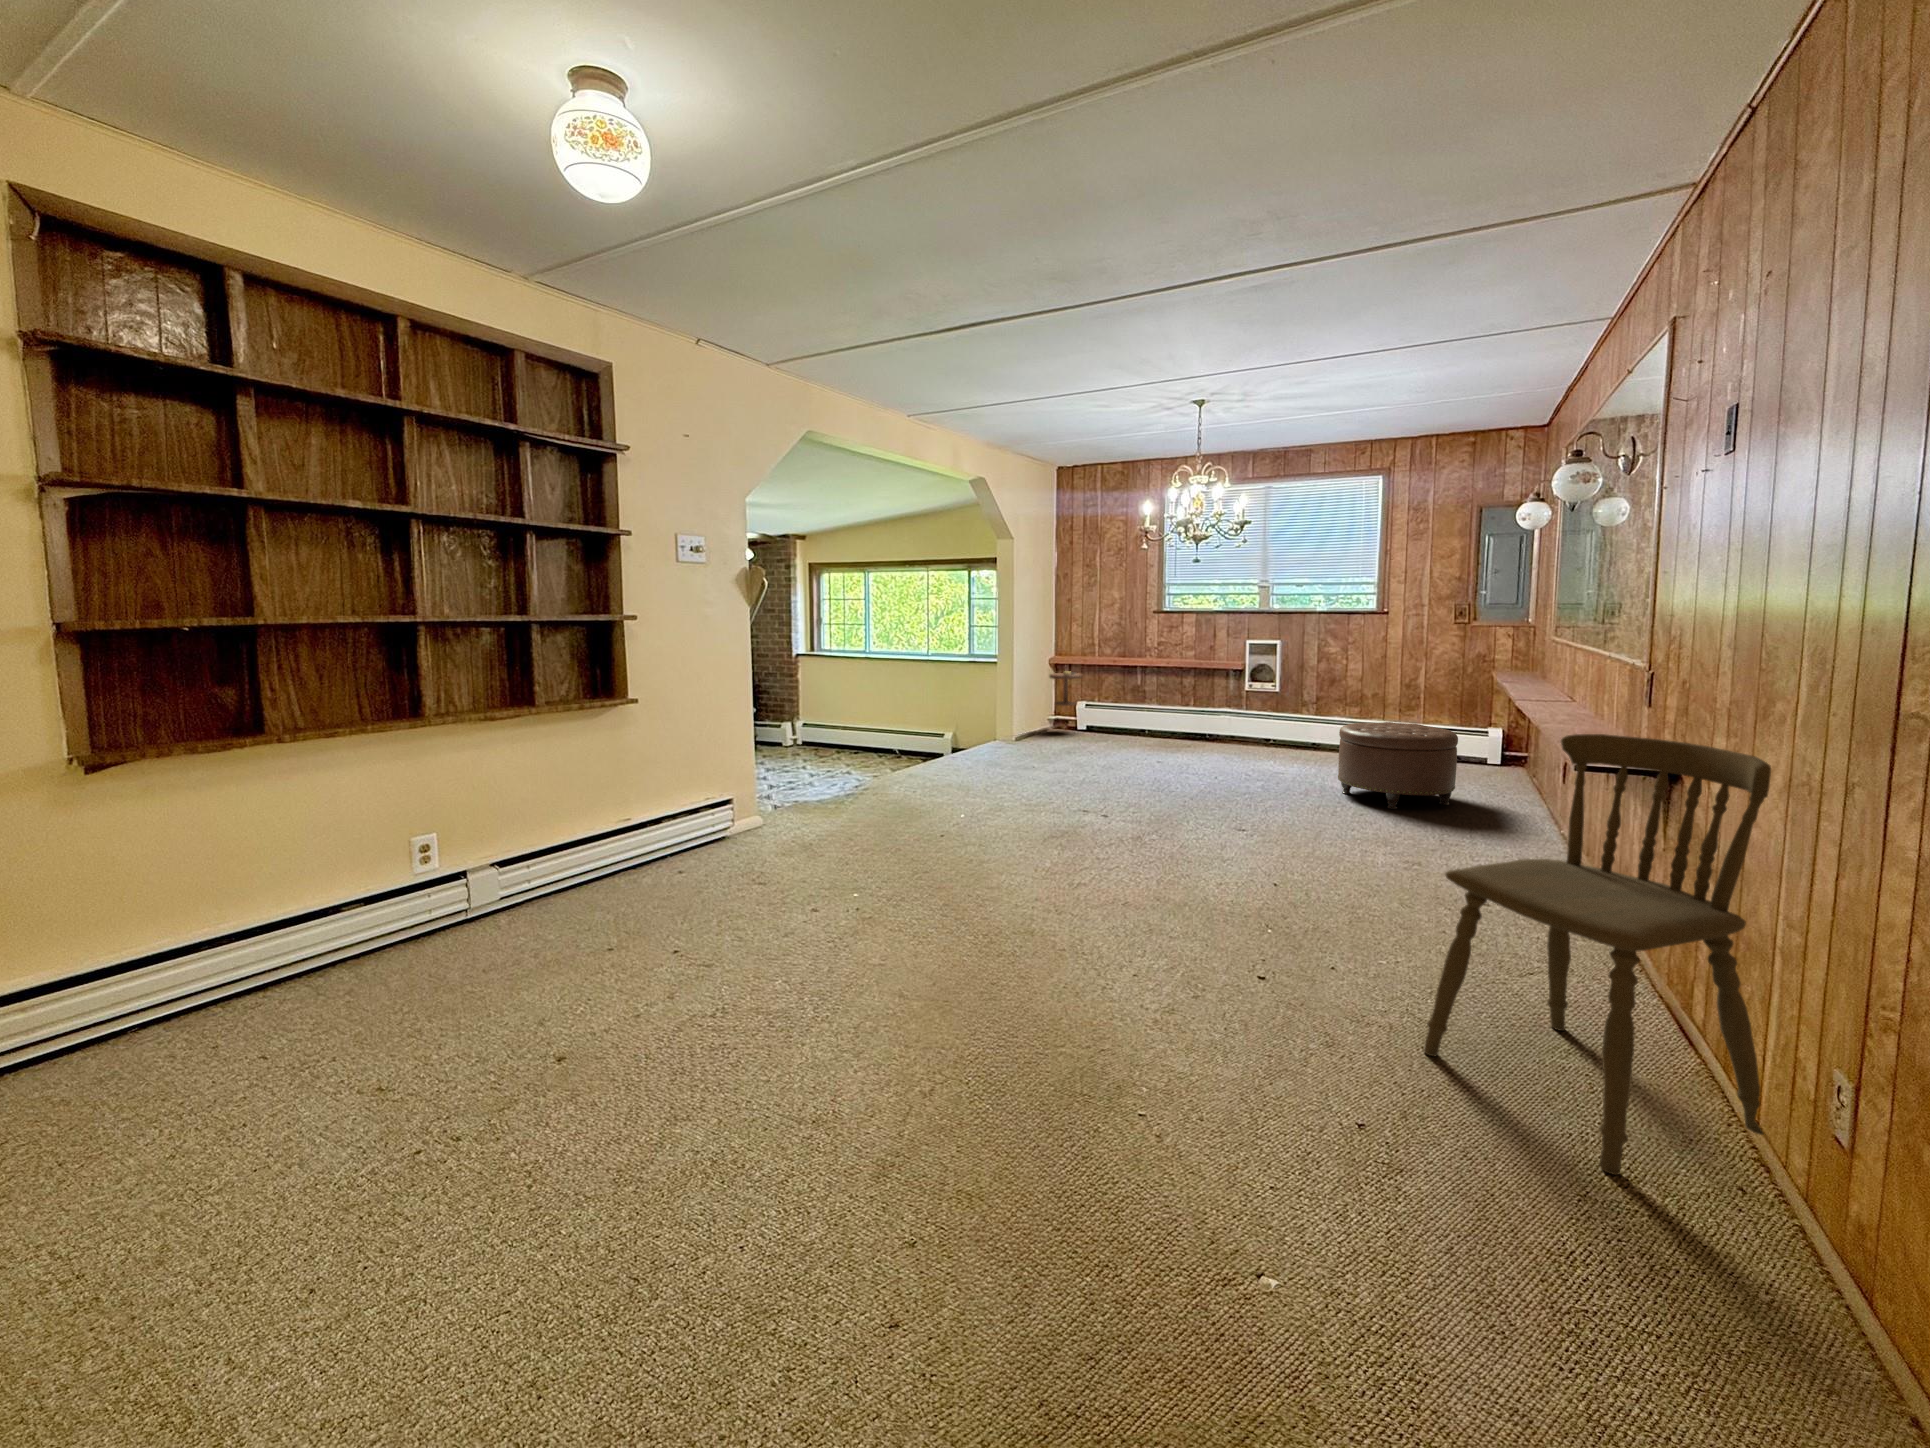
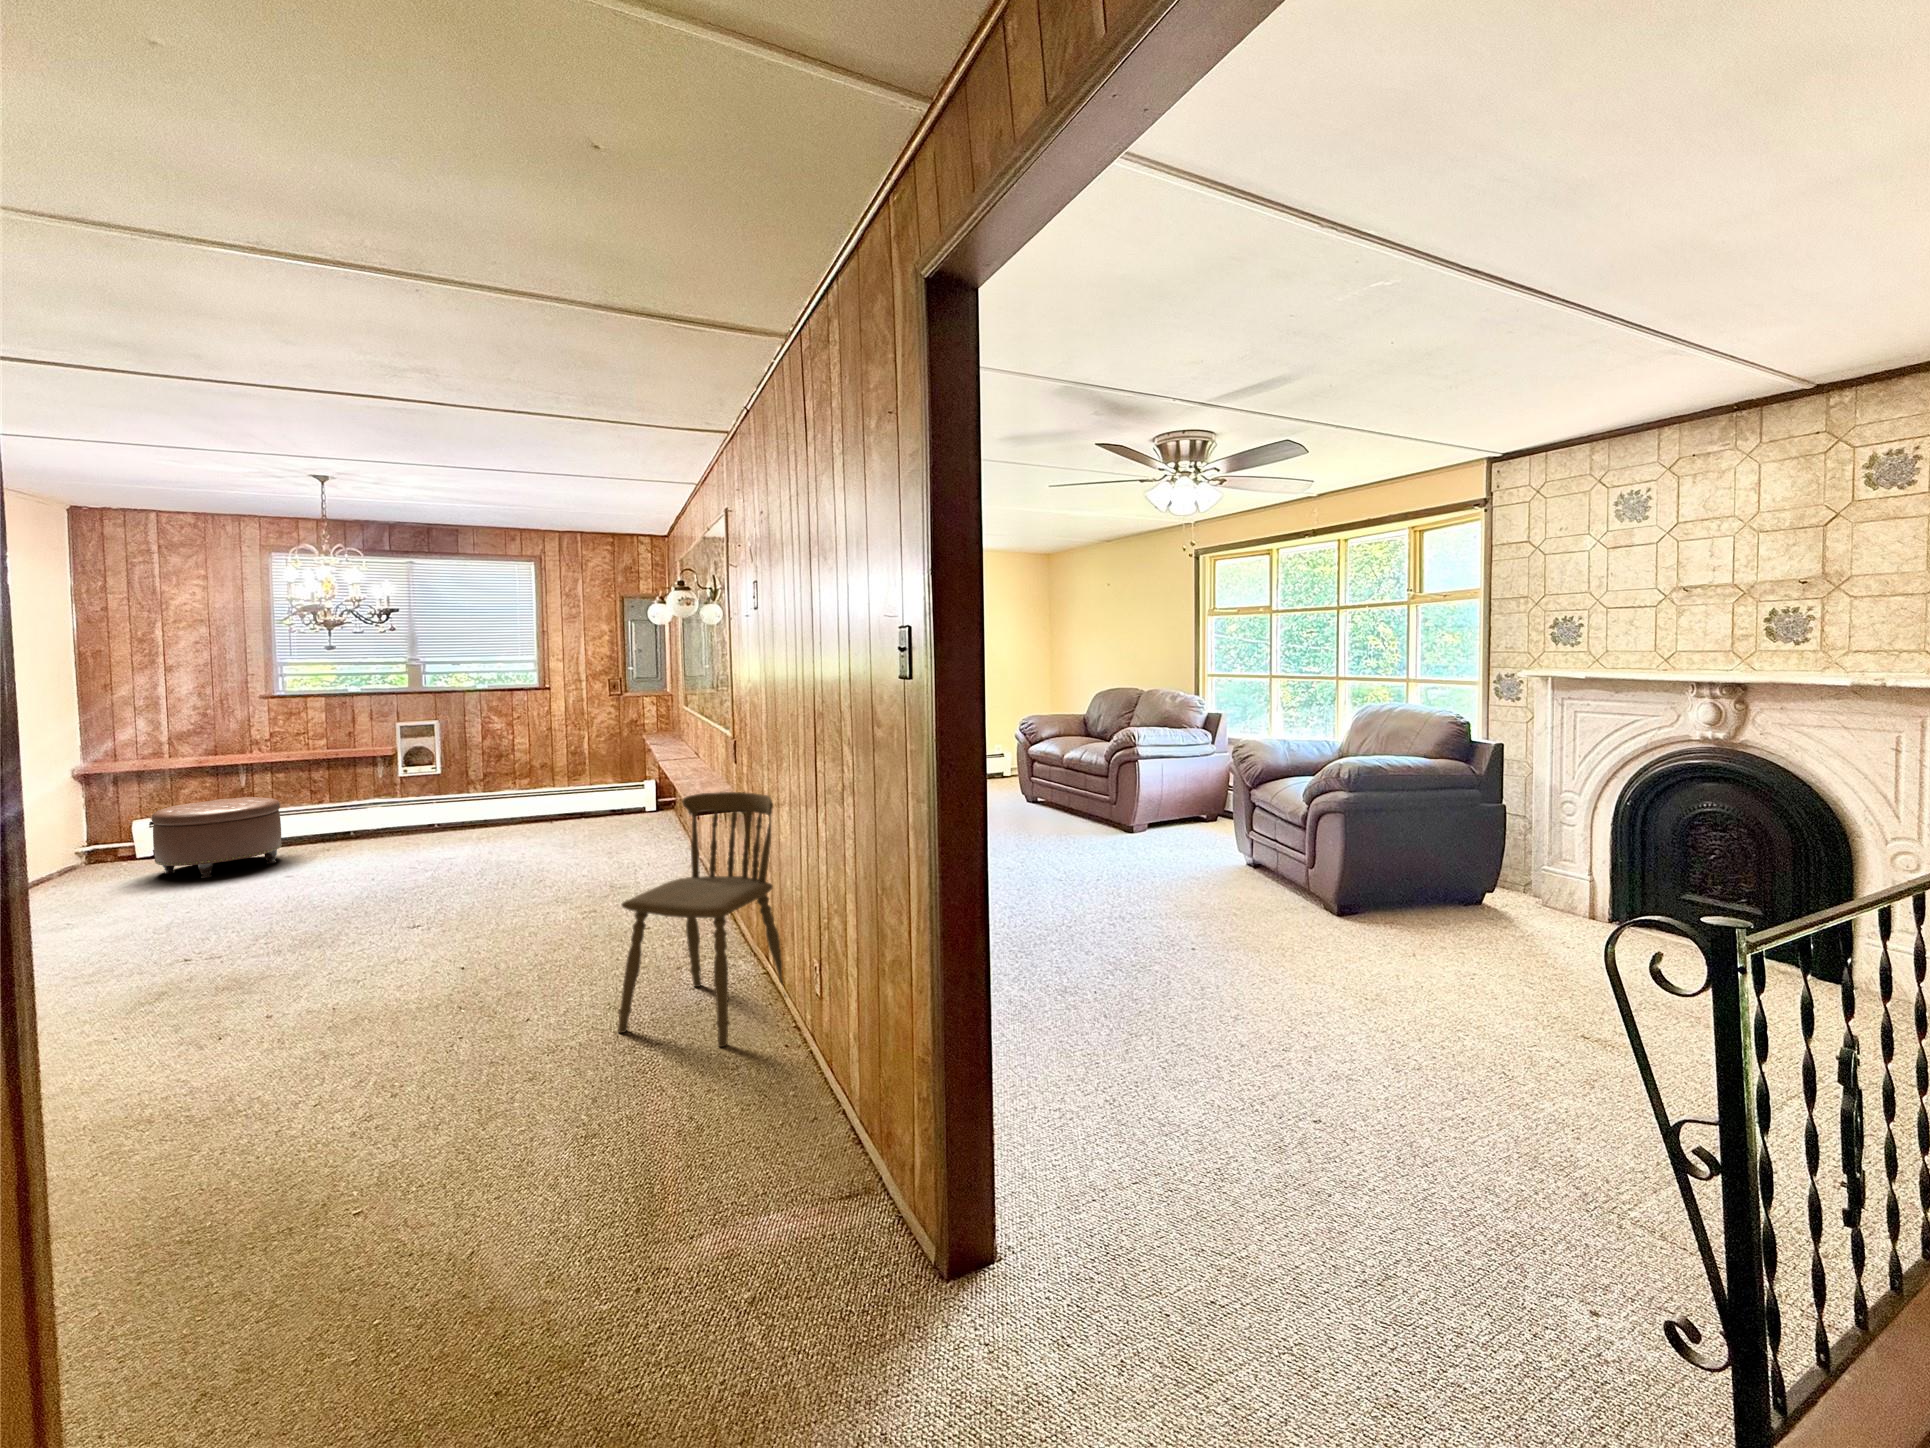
side table: present [1050,671,1082,706] -> none [73,784,141,871]
ottoman: present [1338,722,1458,809] -> present [152,797,282,878]

